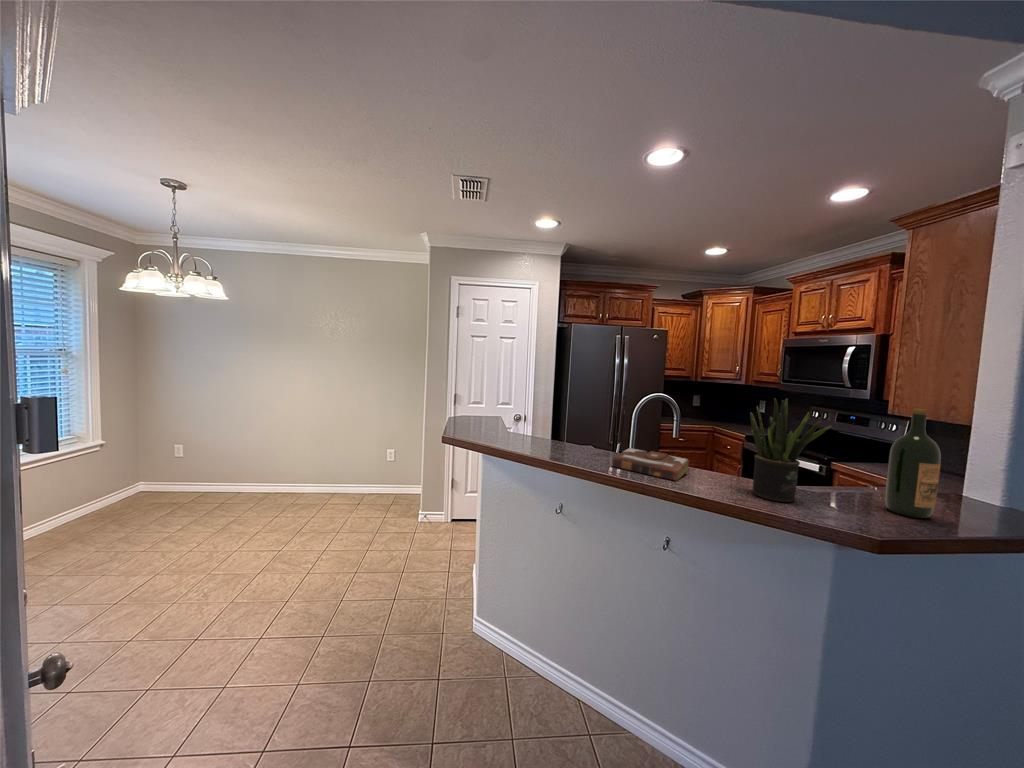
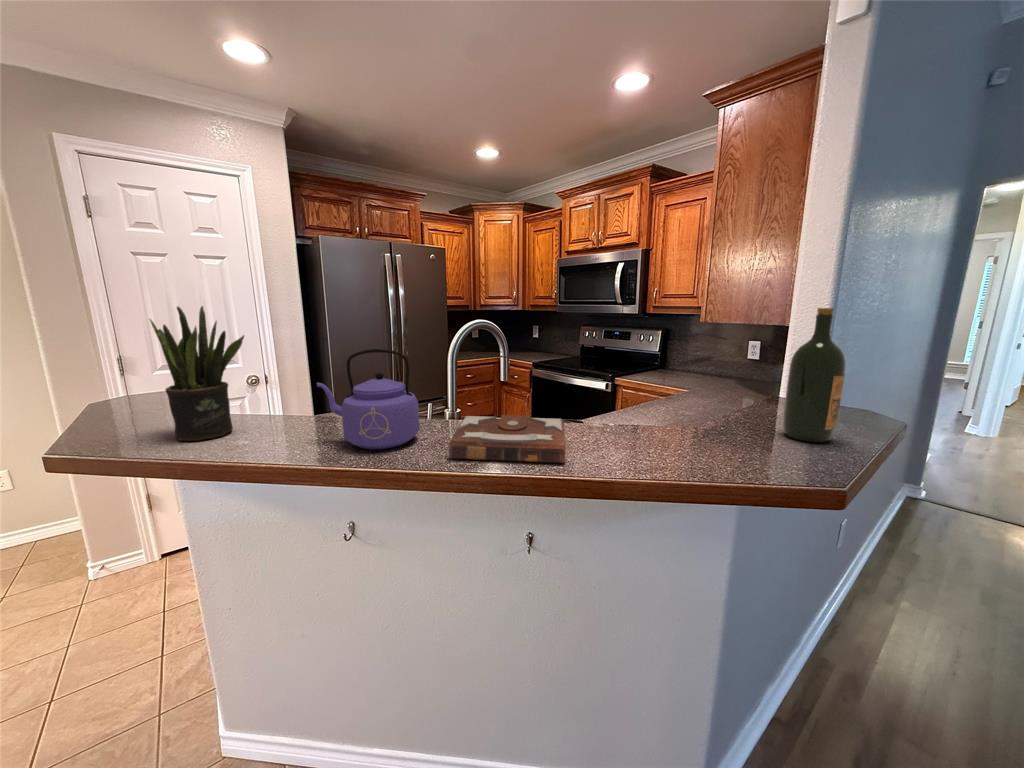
potted plant: present [750,399,831,502] -> present [150,306,244,441]
kettle: none [554,403,603,457] -> present [317,349,419,450]

